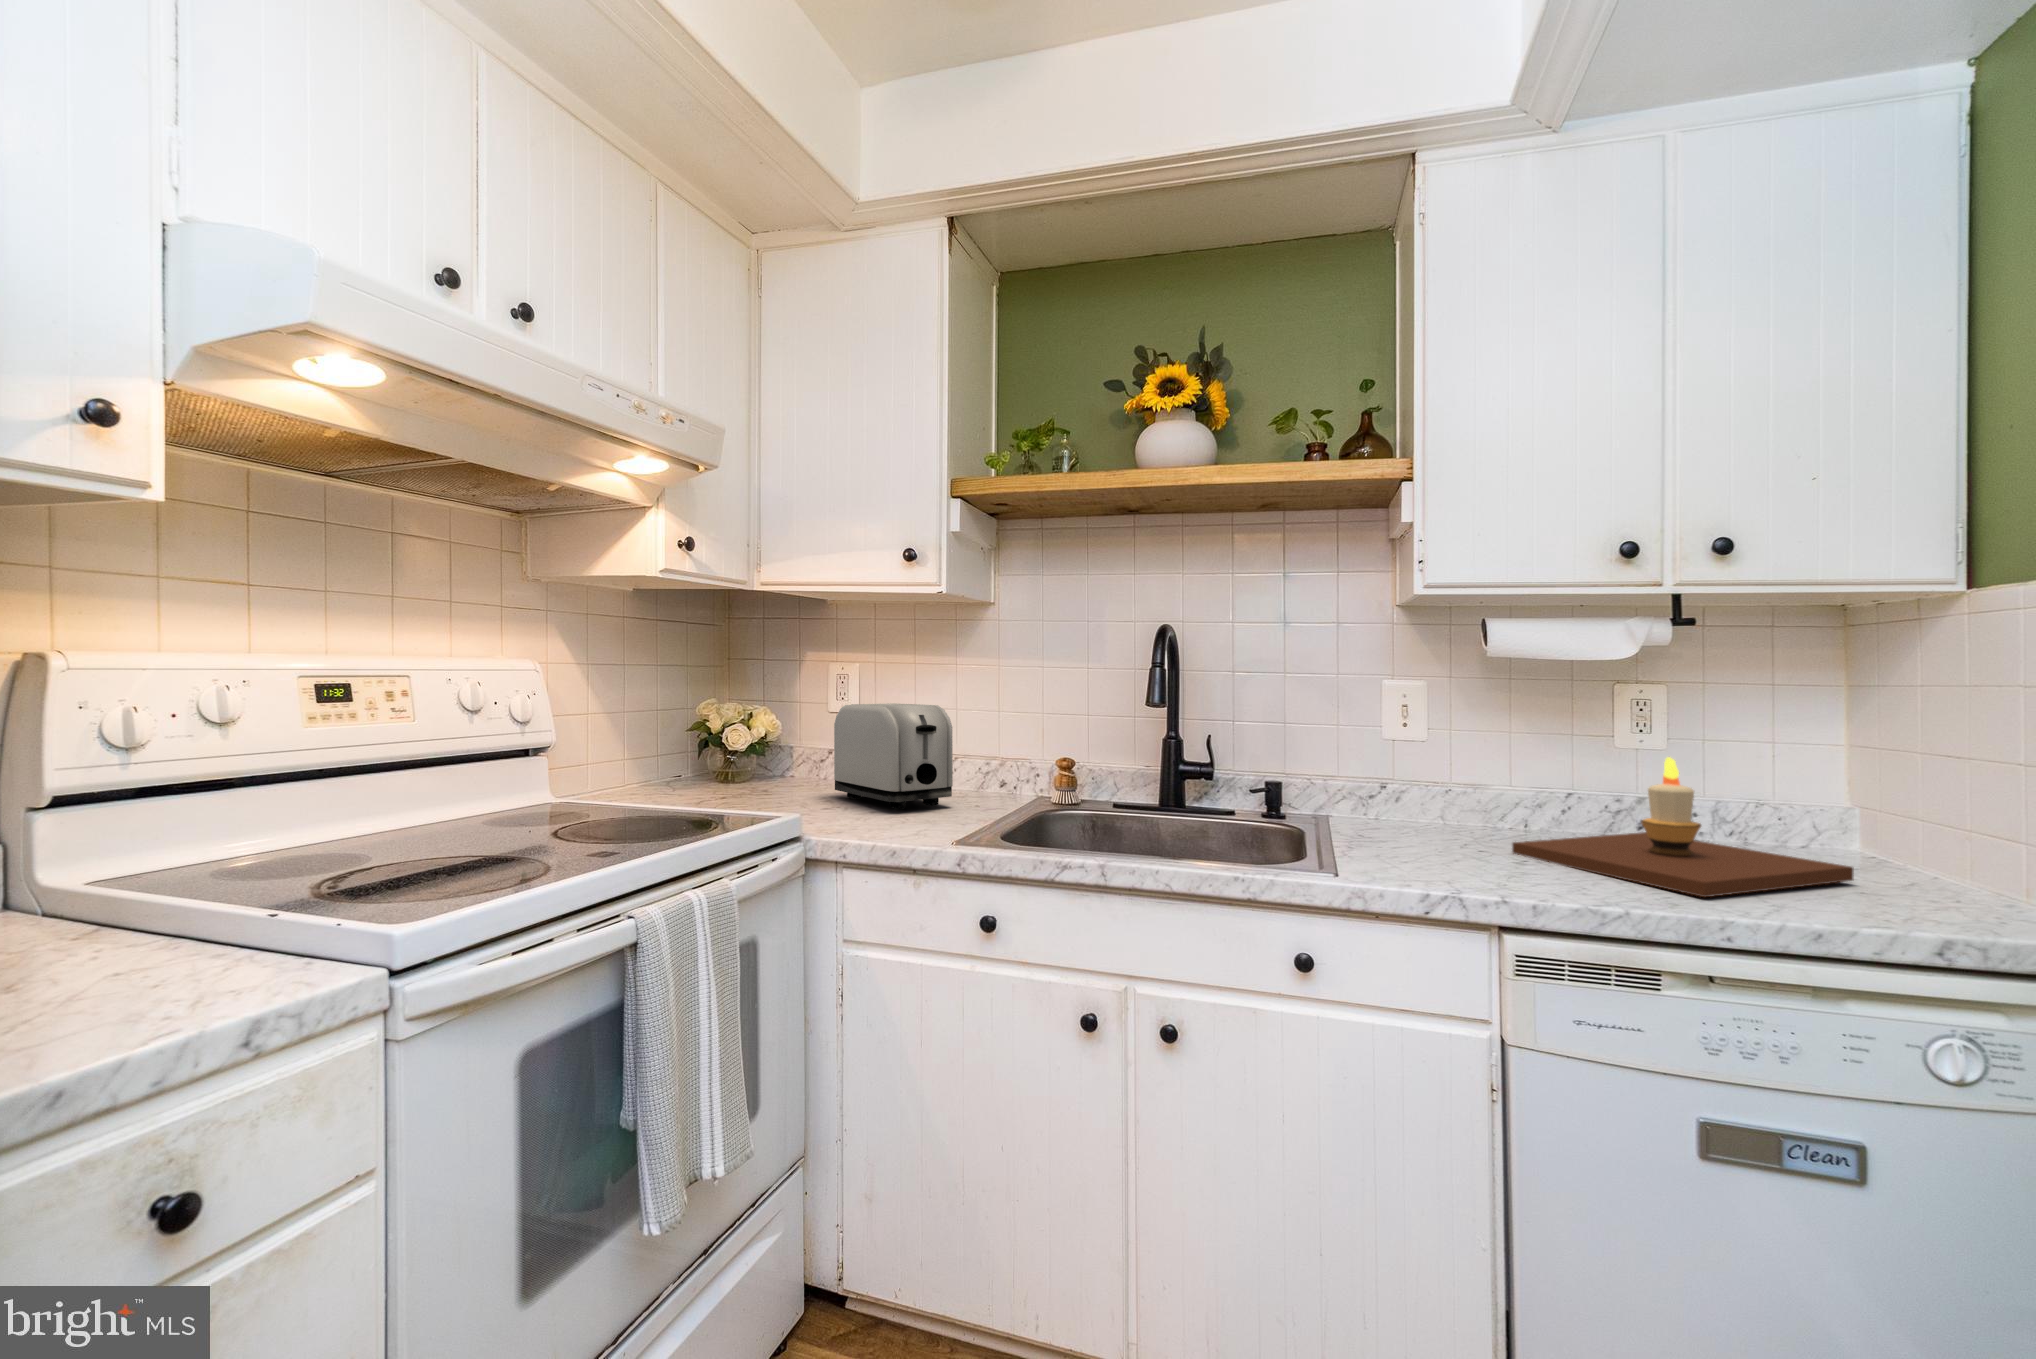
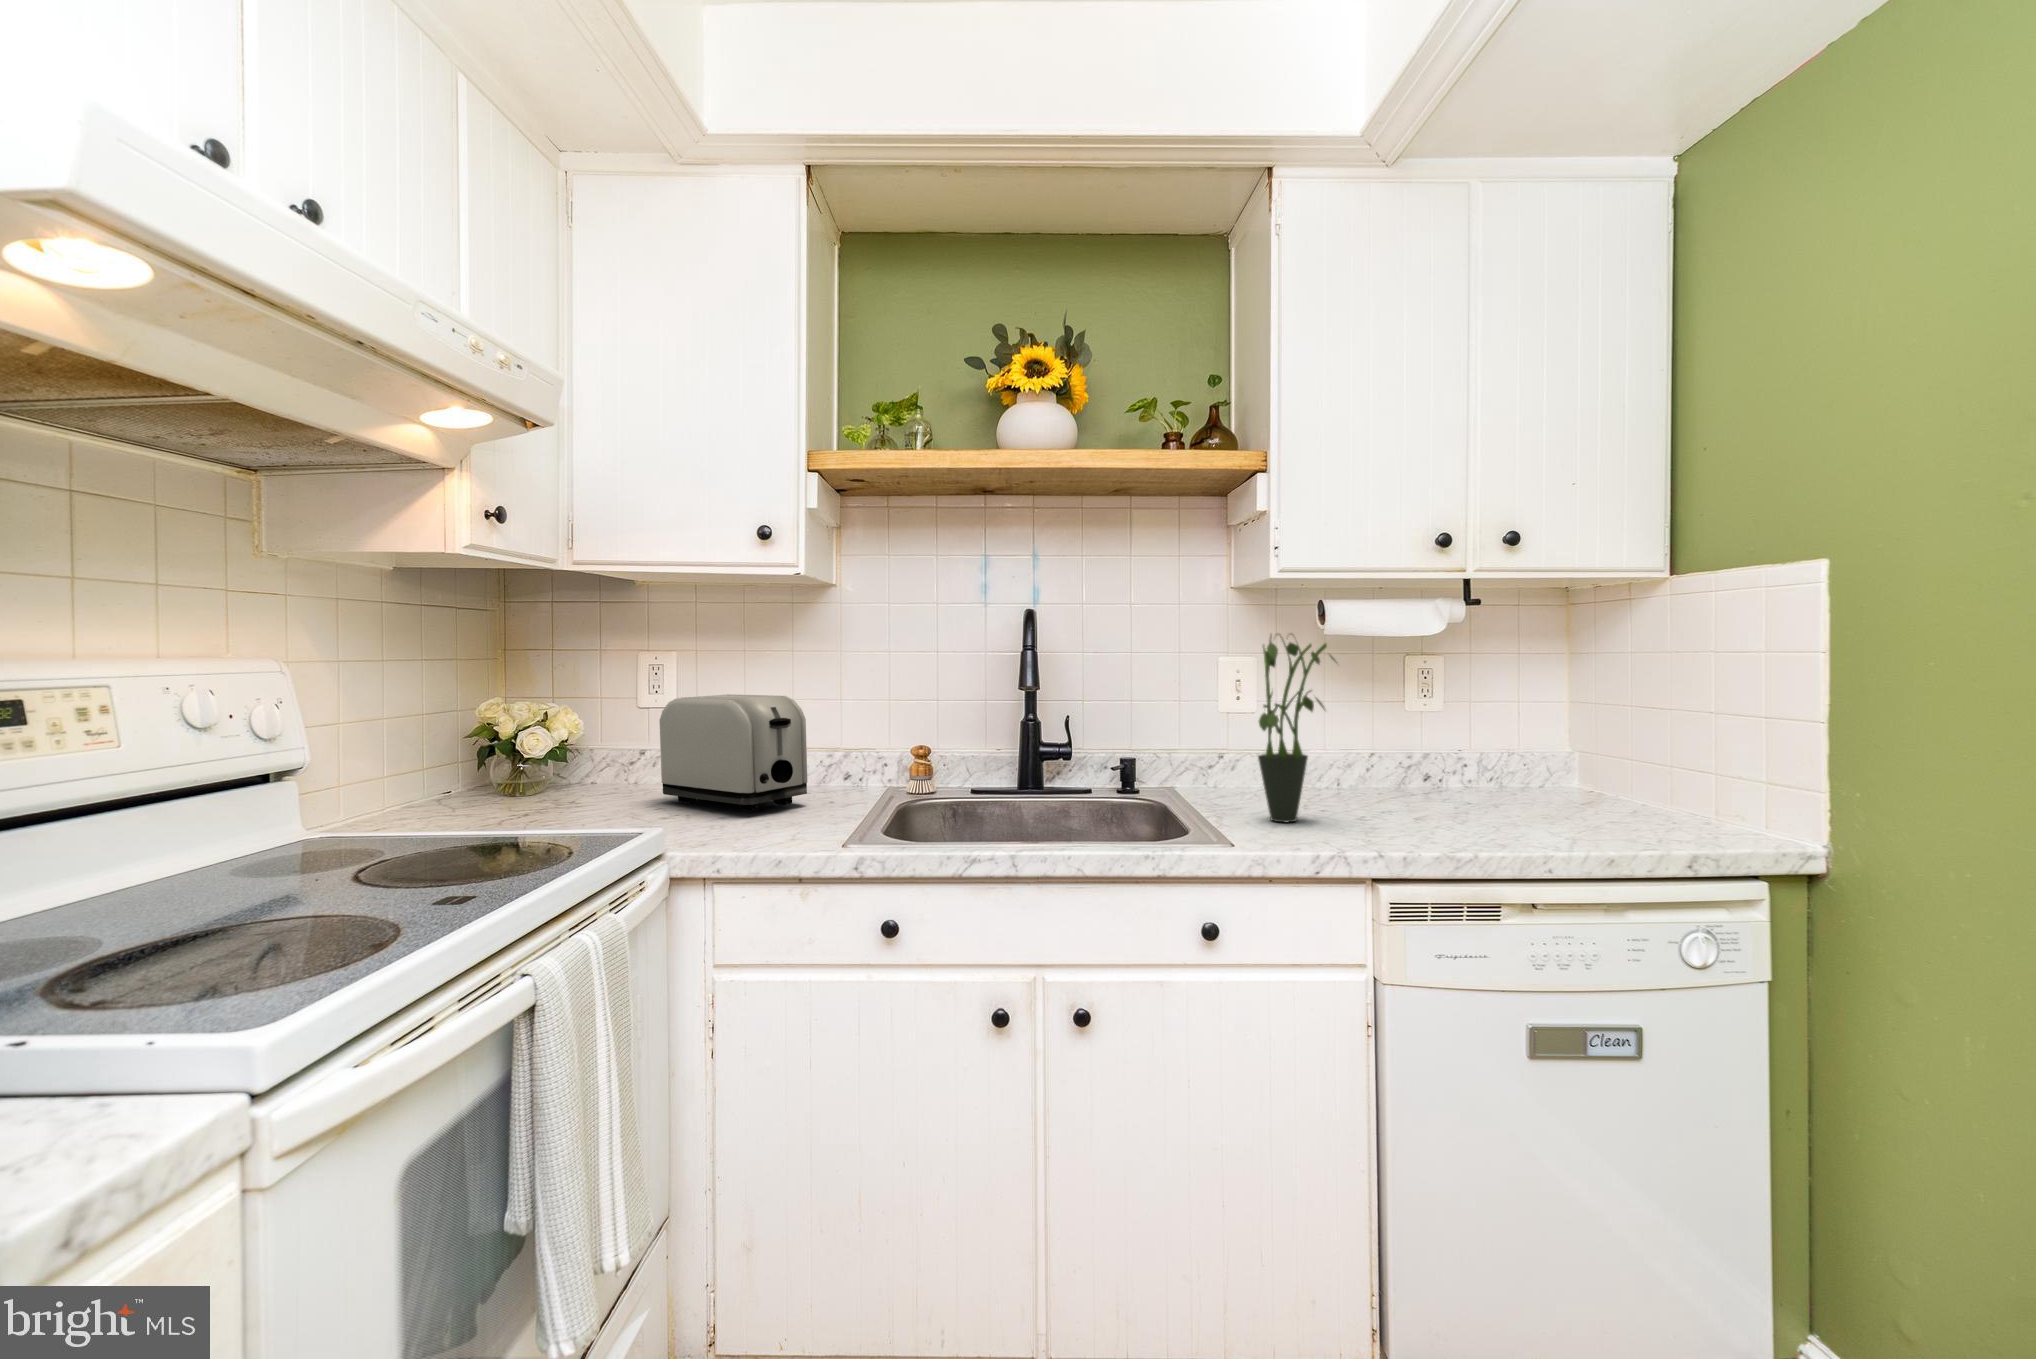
potted plant: none [1391,651,1482,856] -> present [1258,634,1338,822]
candle: present [1512,757,1854,897] -> none [1353,722,1607,842]

